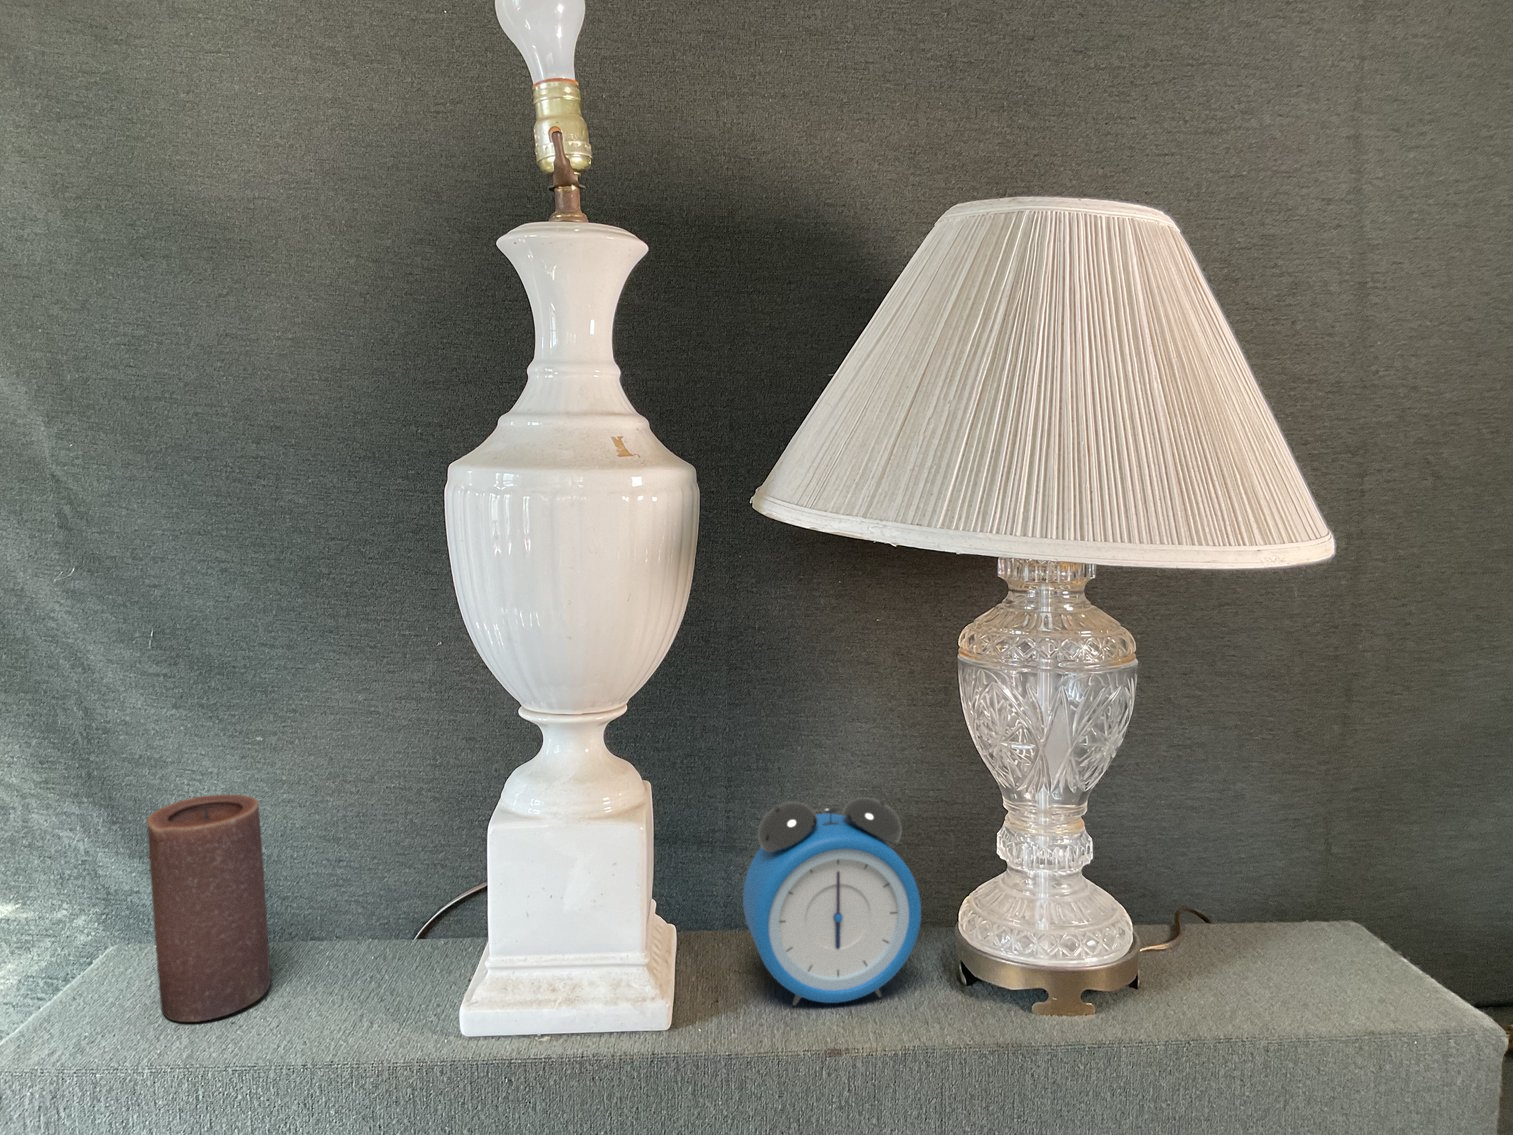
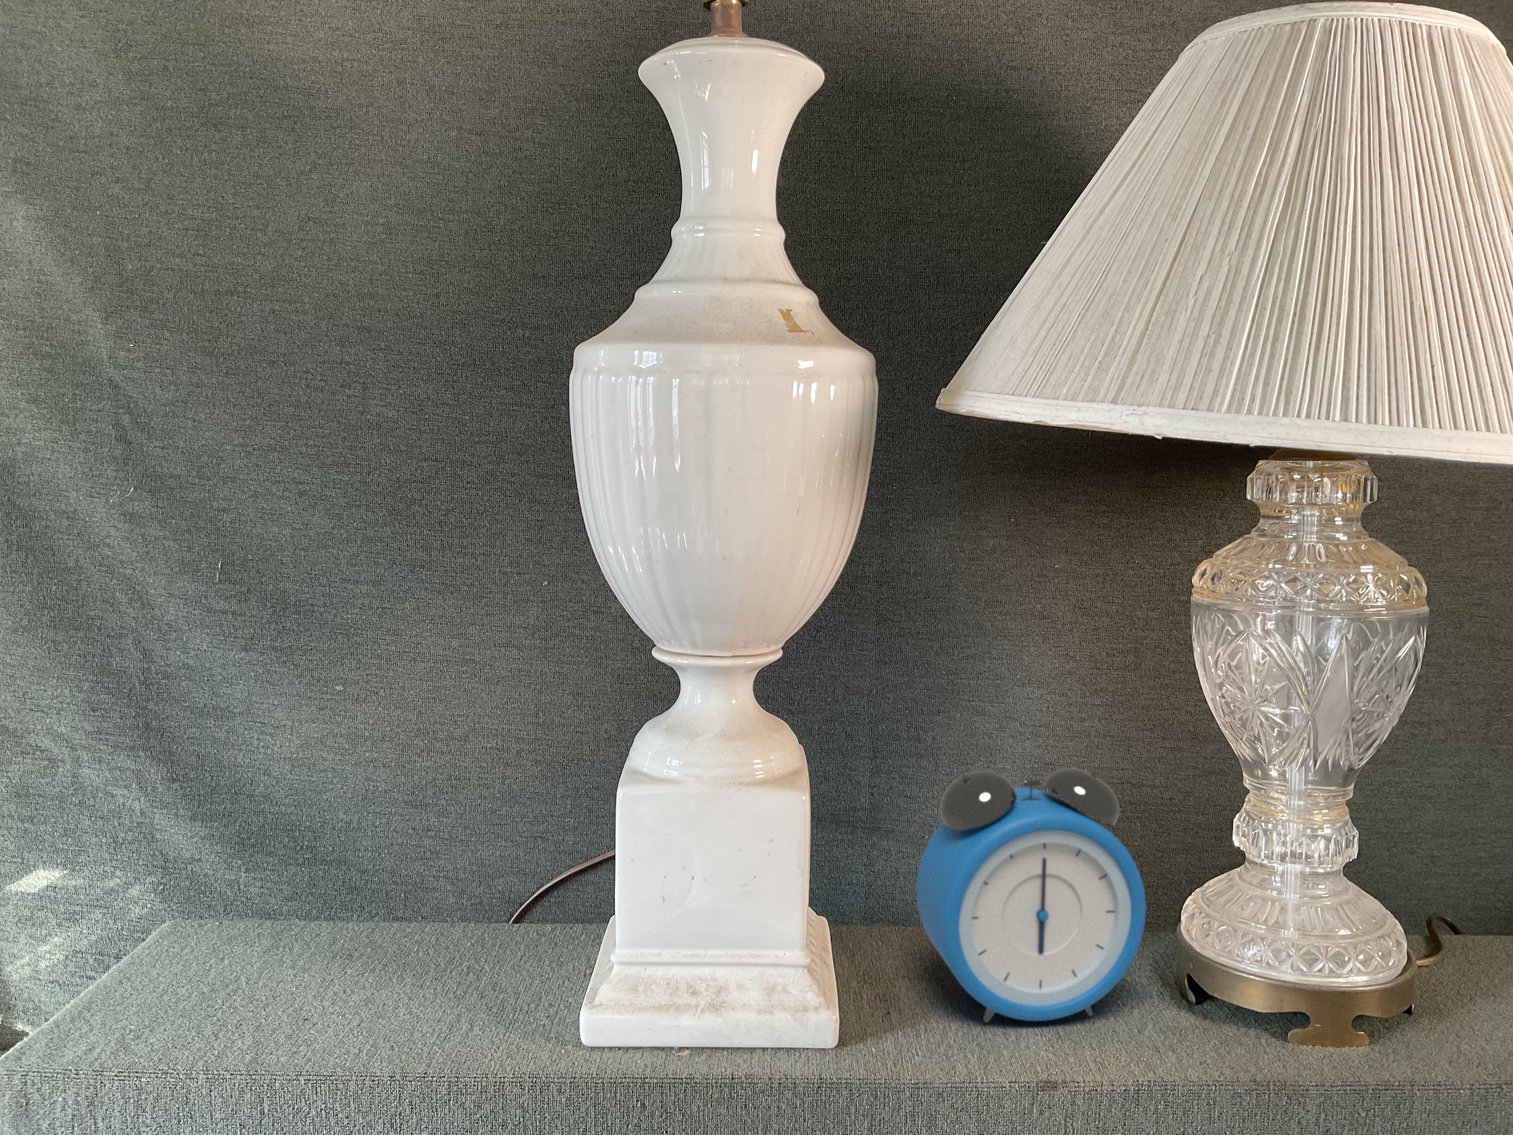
candle: present [147,794,271,1022] -> none [209,745,350,1015]

